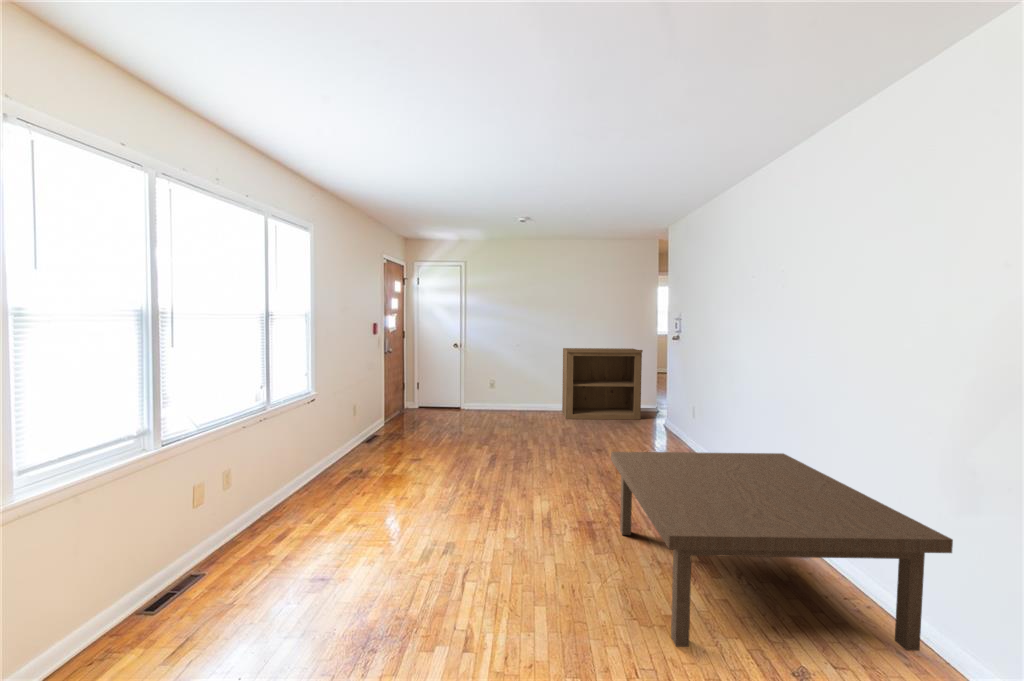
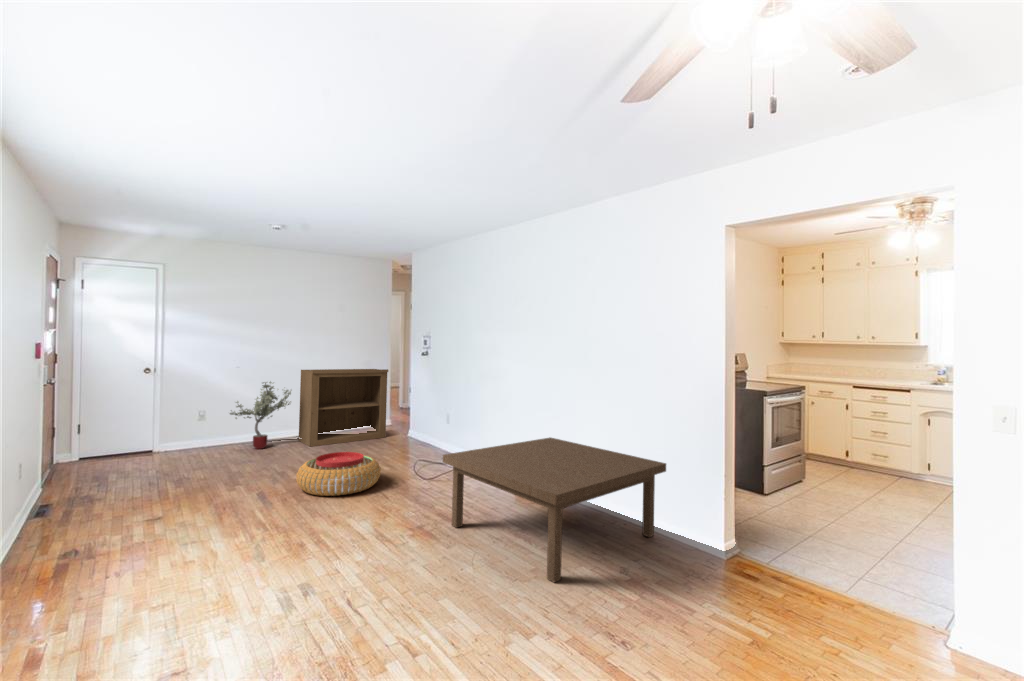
potted tree: none [505,357,553,416] -> present [230,382,291,449]
pouf: none [520,429,594,471] -> present [296,452,381,496]

